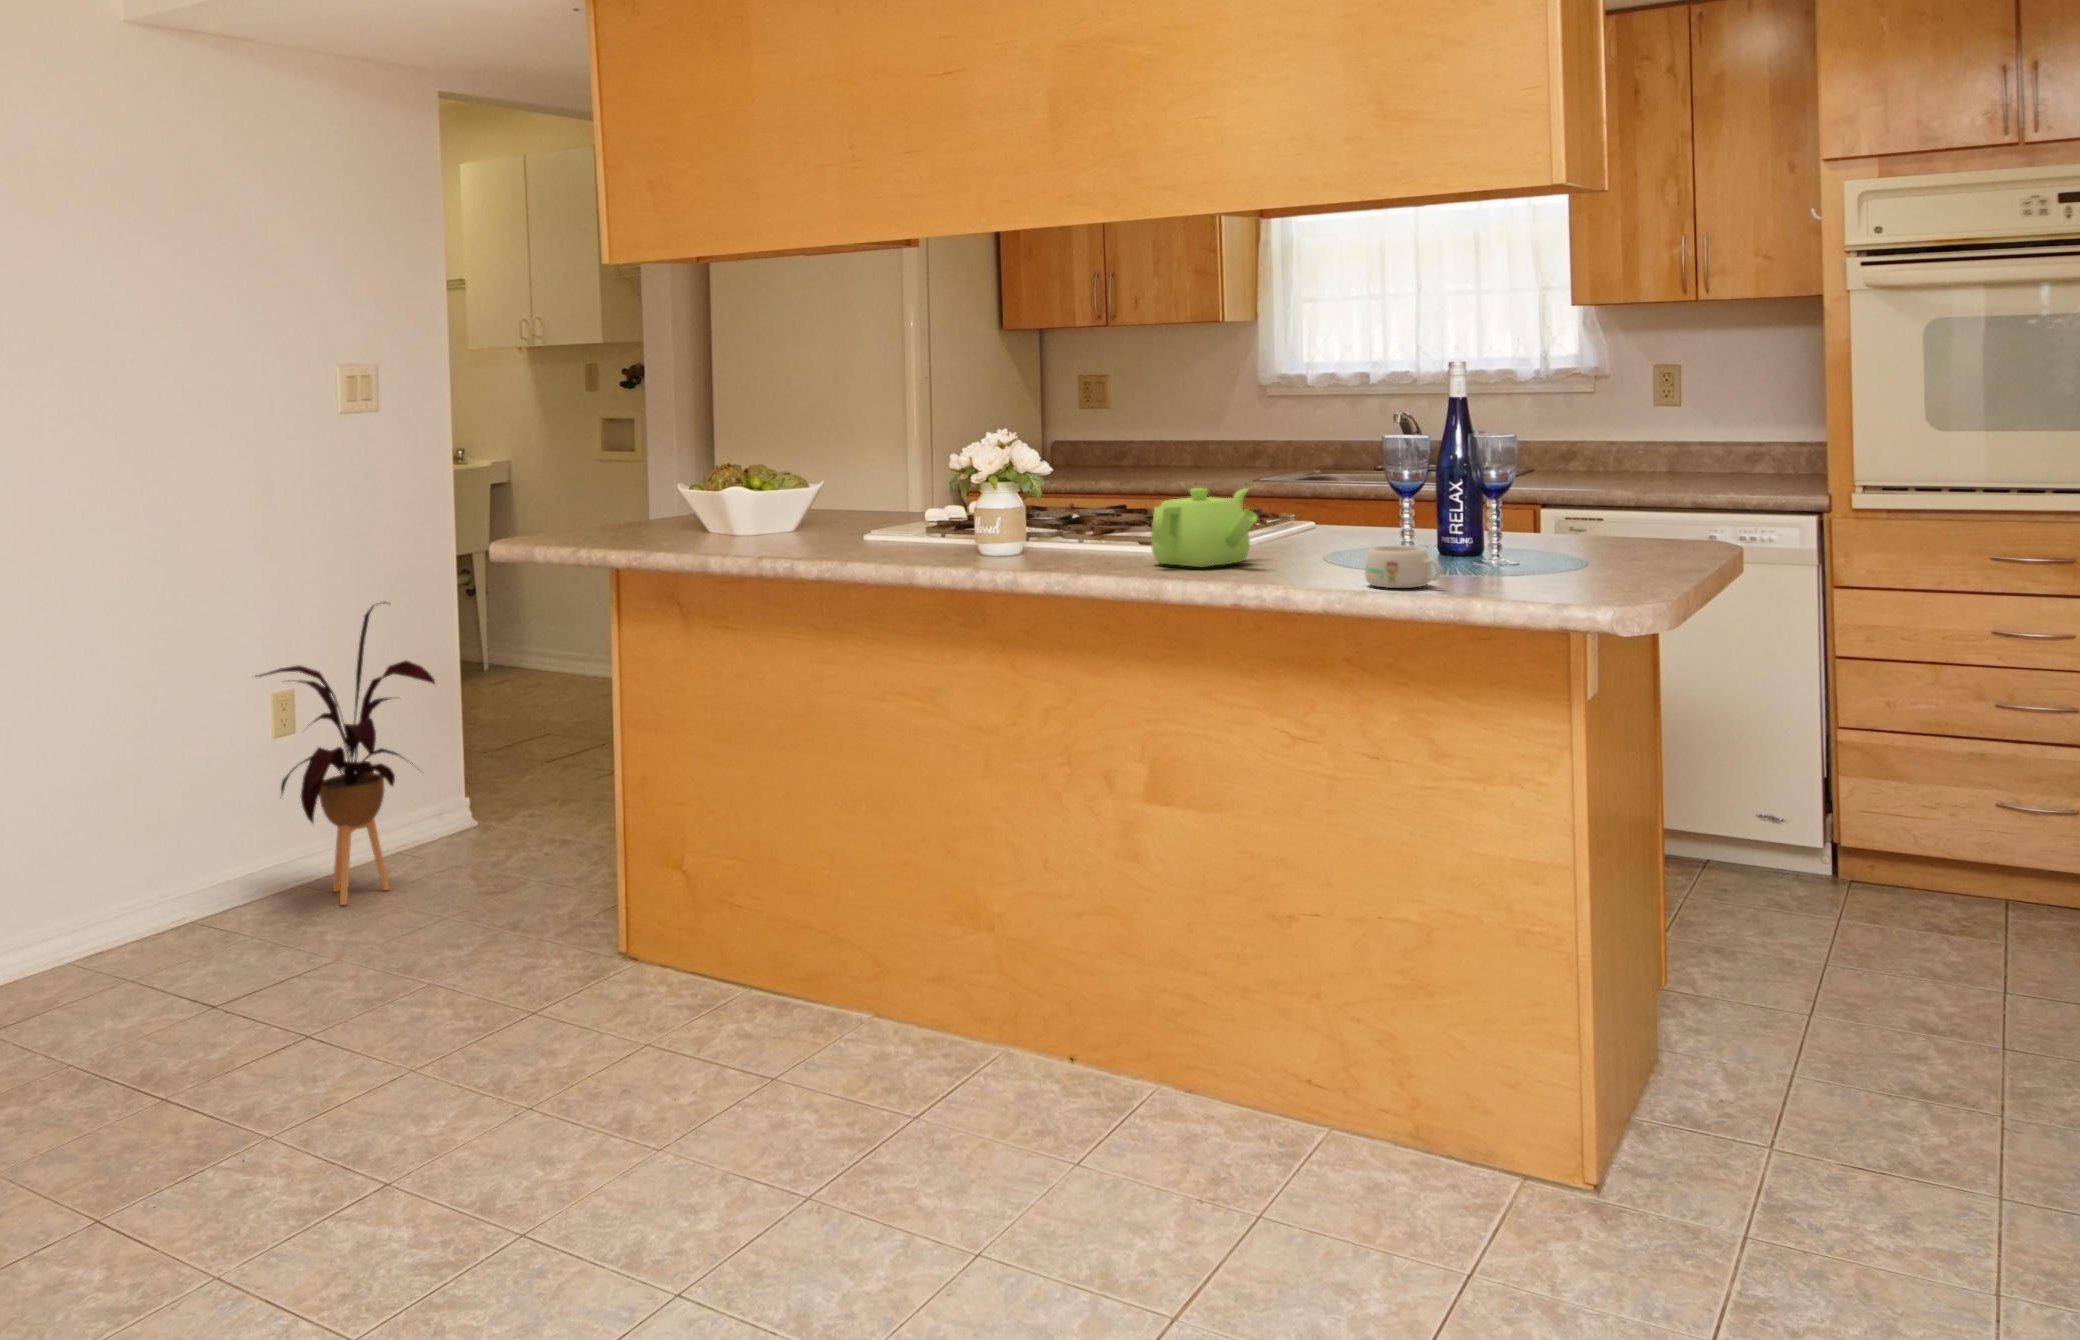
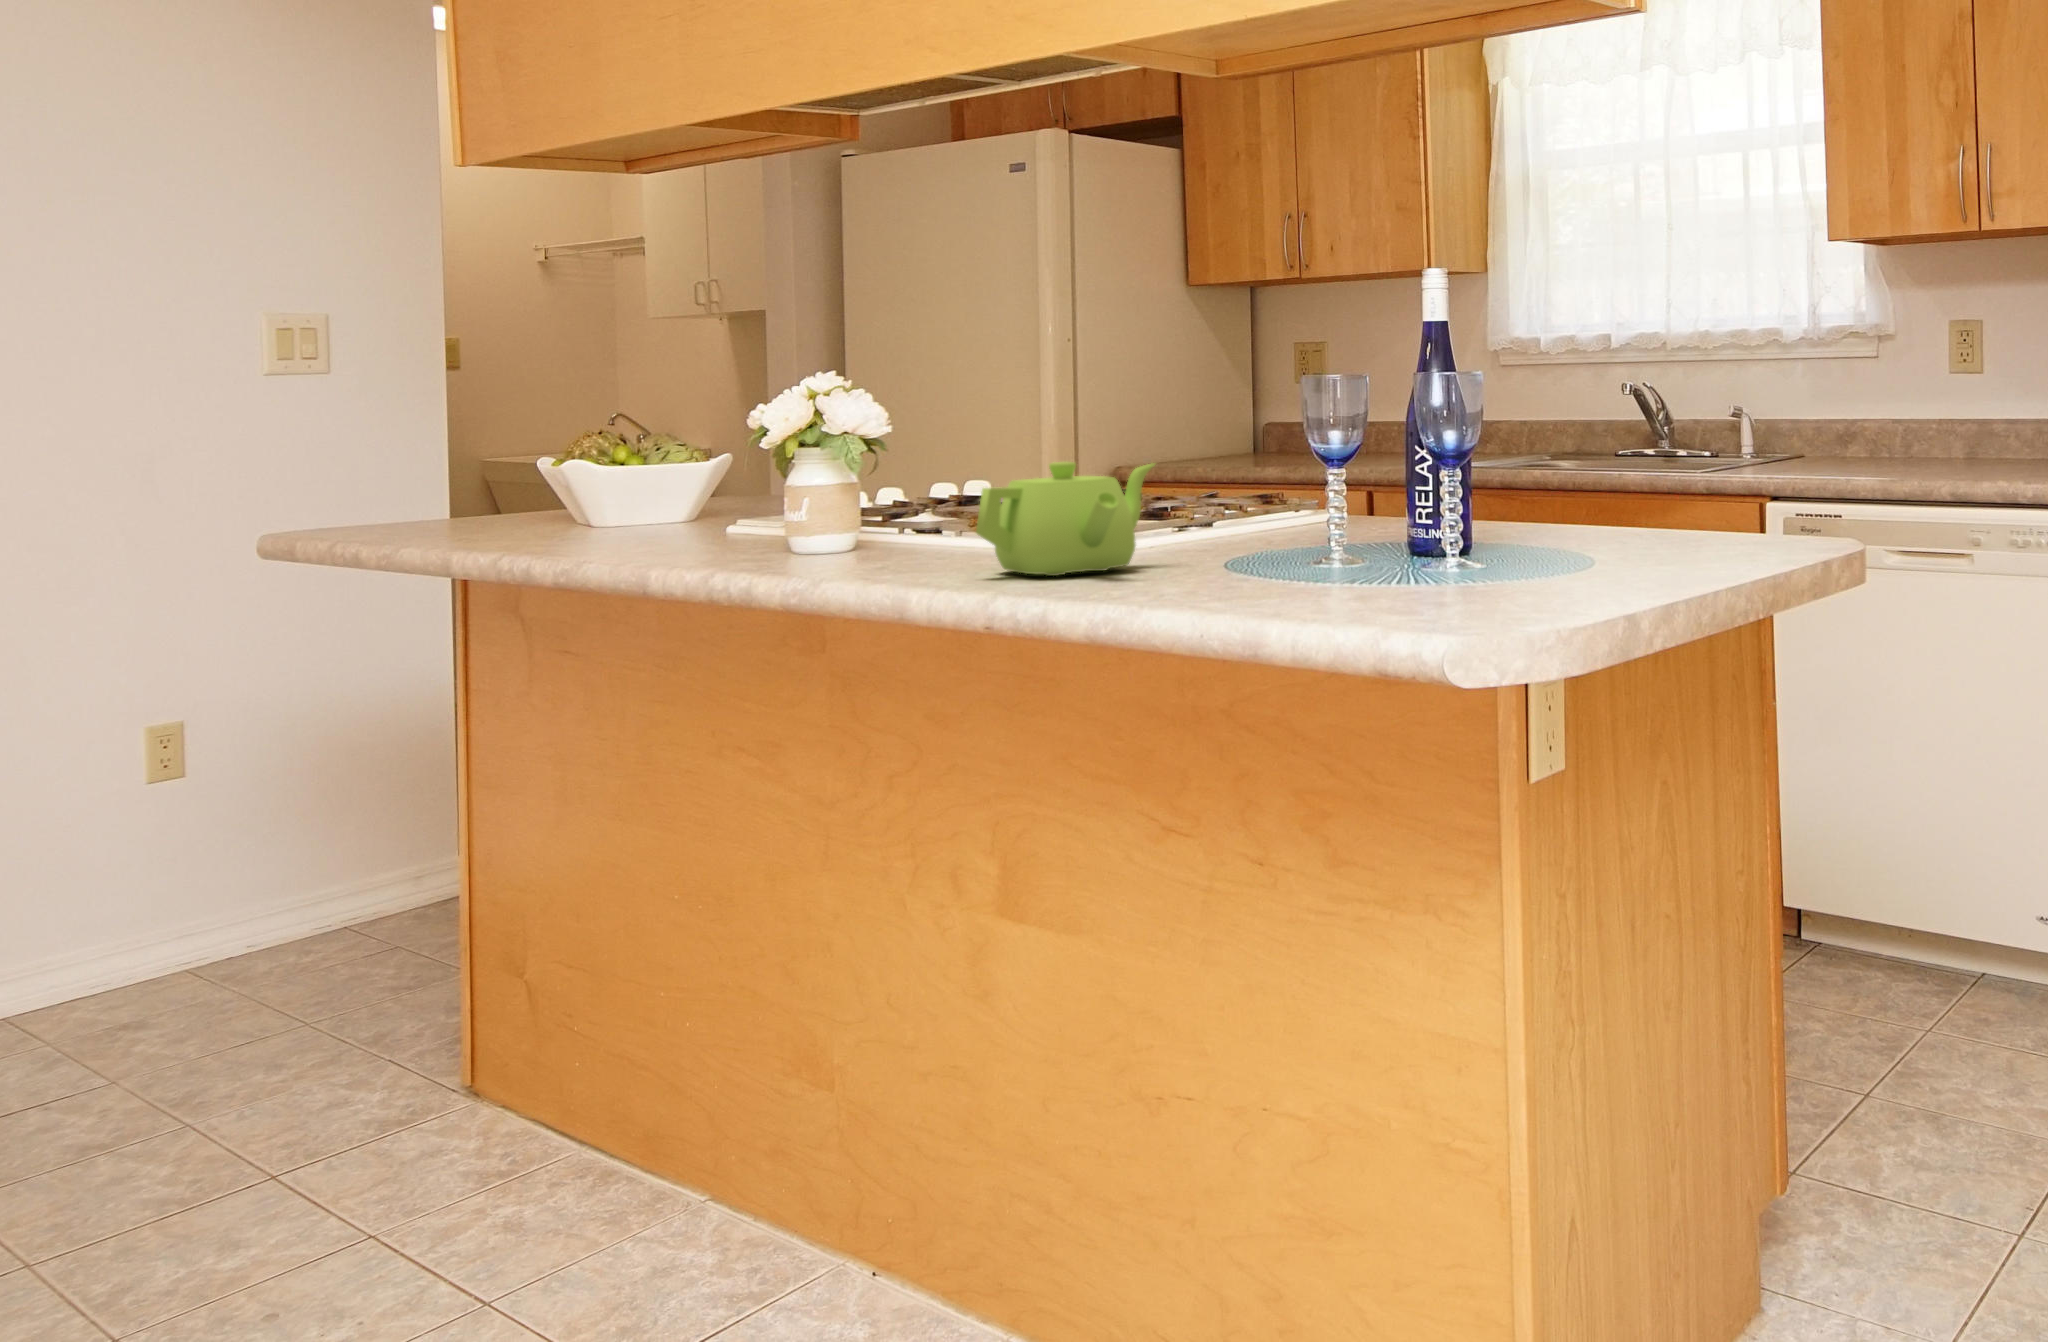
mug: present [1365,545,1441,588] -> none [1189,543,1288,608]
house plant: present [258,602,435,905] -> none [111,614,335,996]

